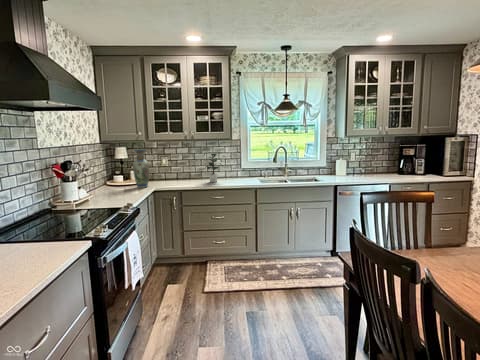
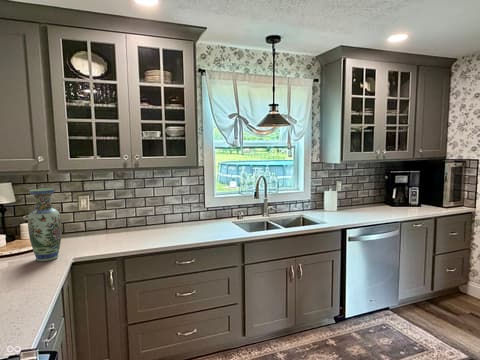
potted plant: present [204,153,223,182] -> none [149,188,191,235]

